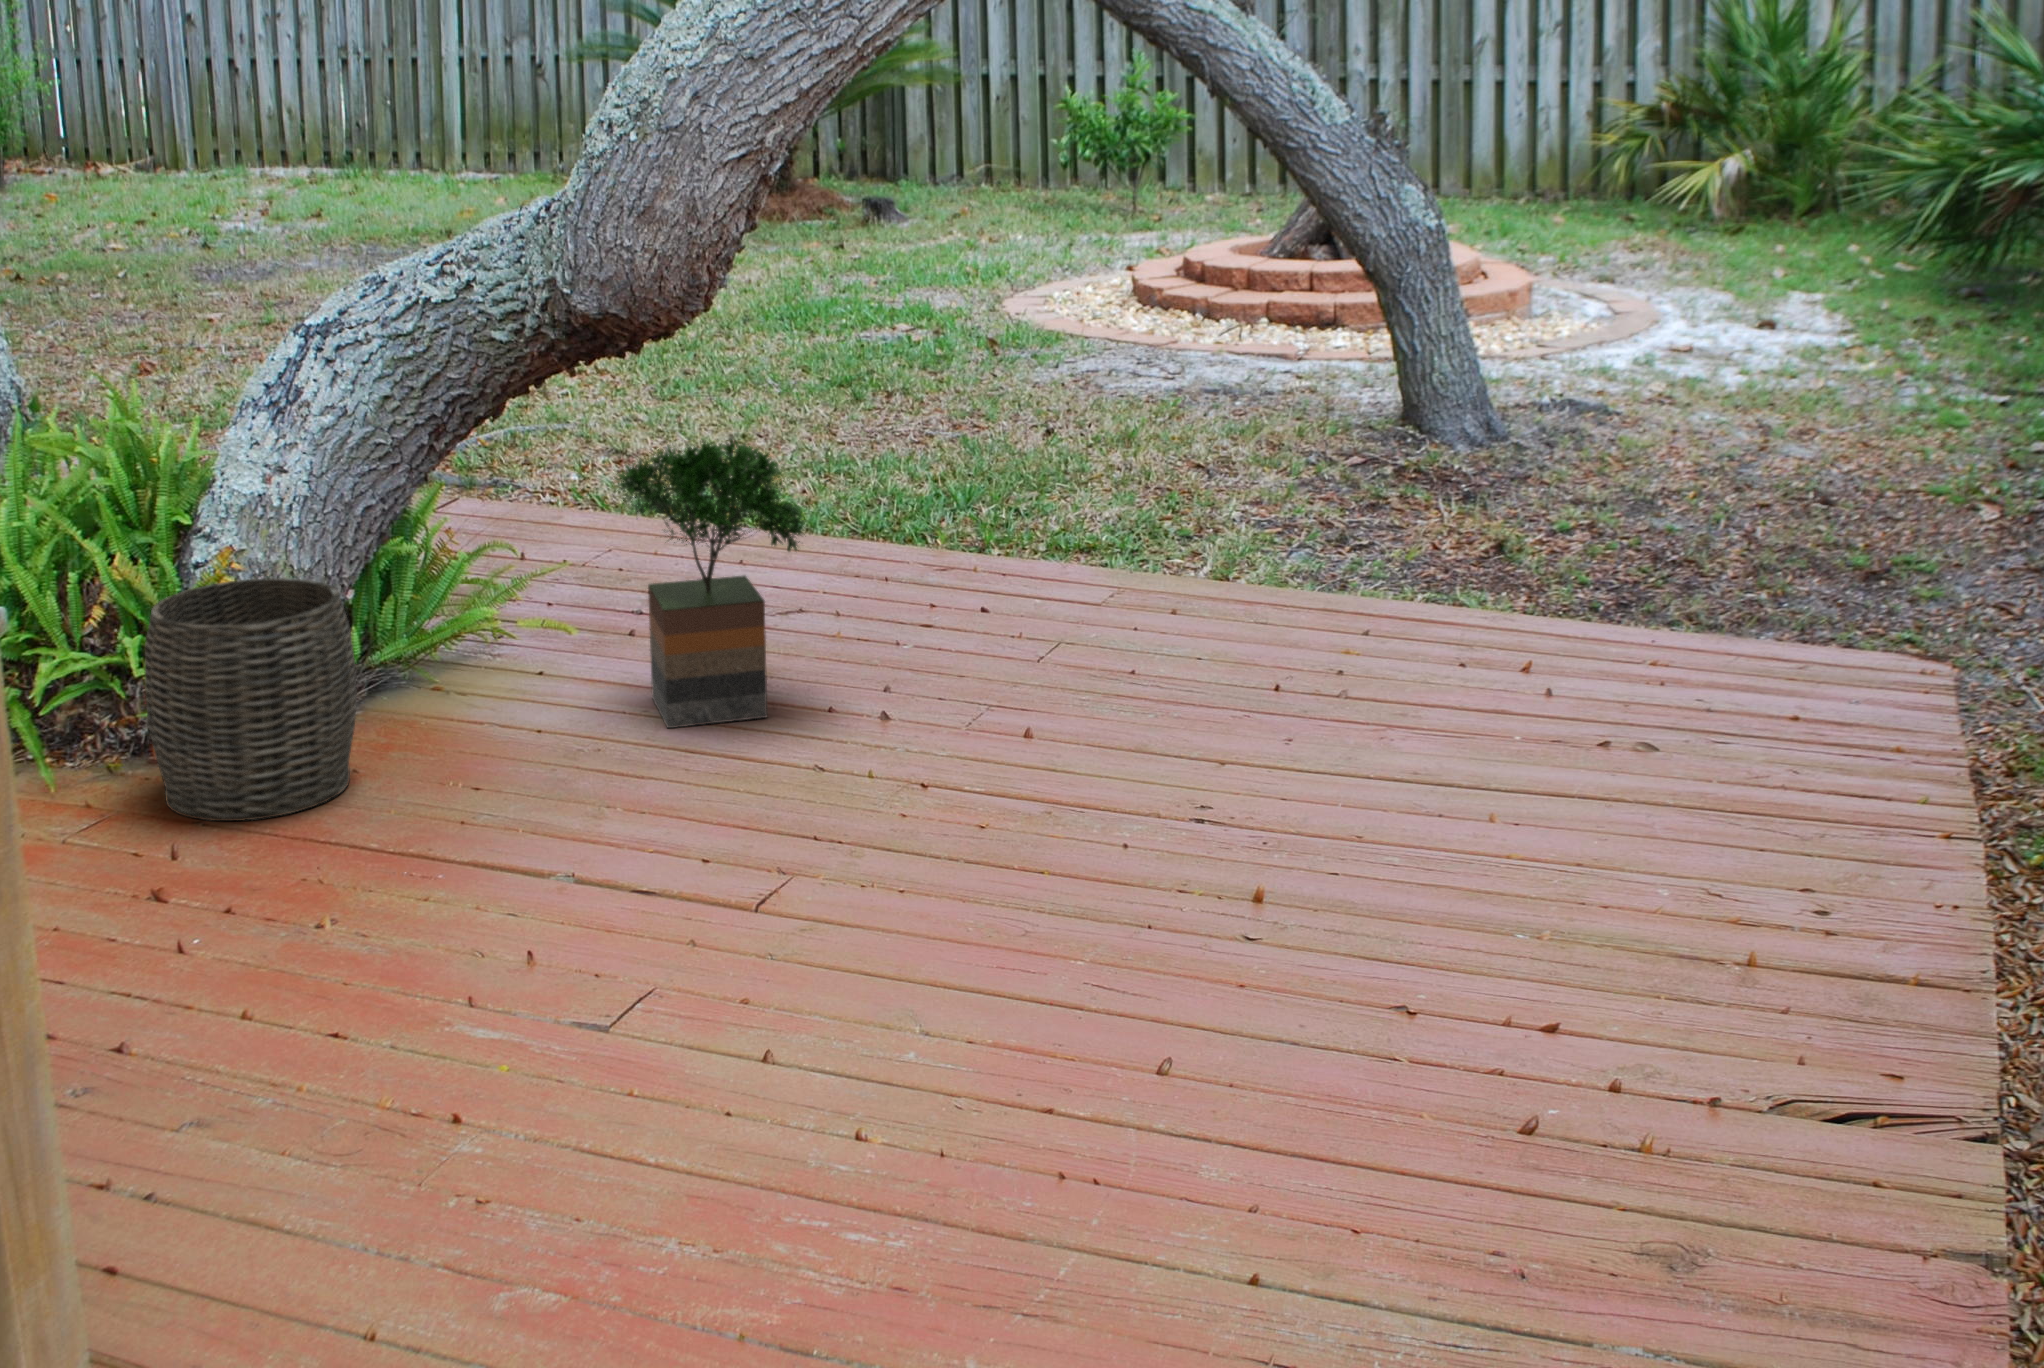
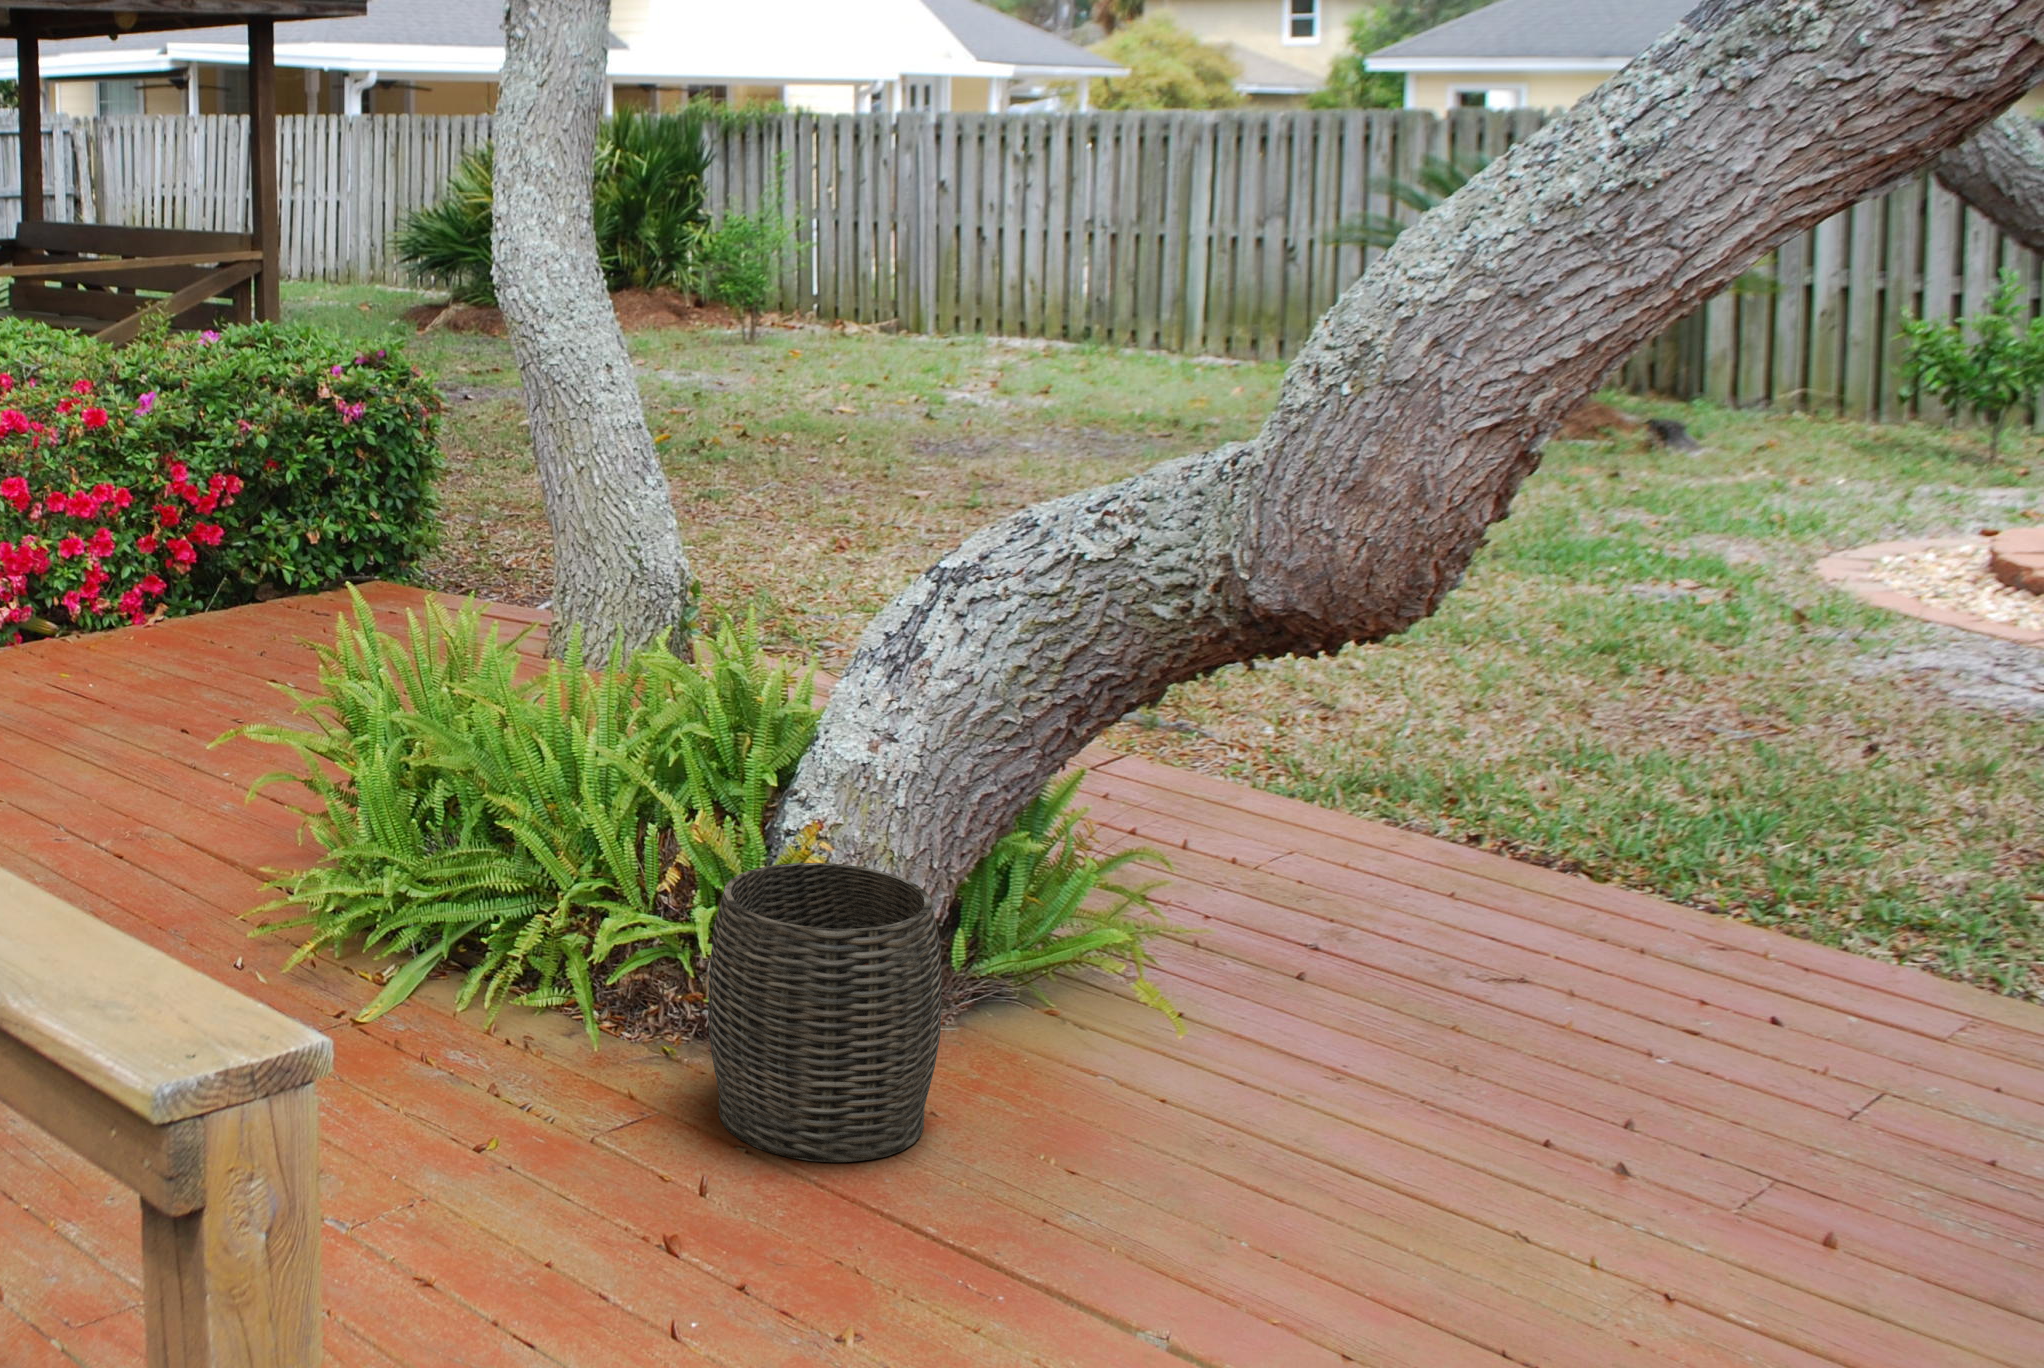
potted tree: present [616,441,805,728] -> none [1282,770,1548,1163]

